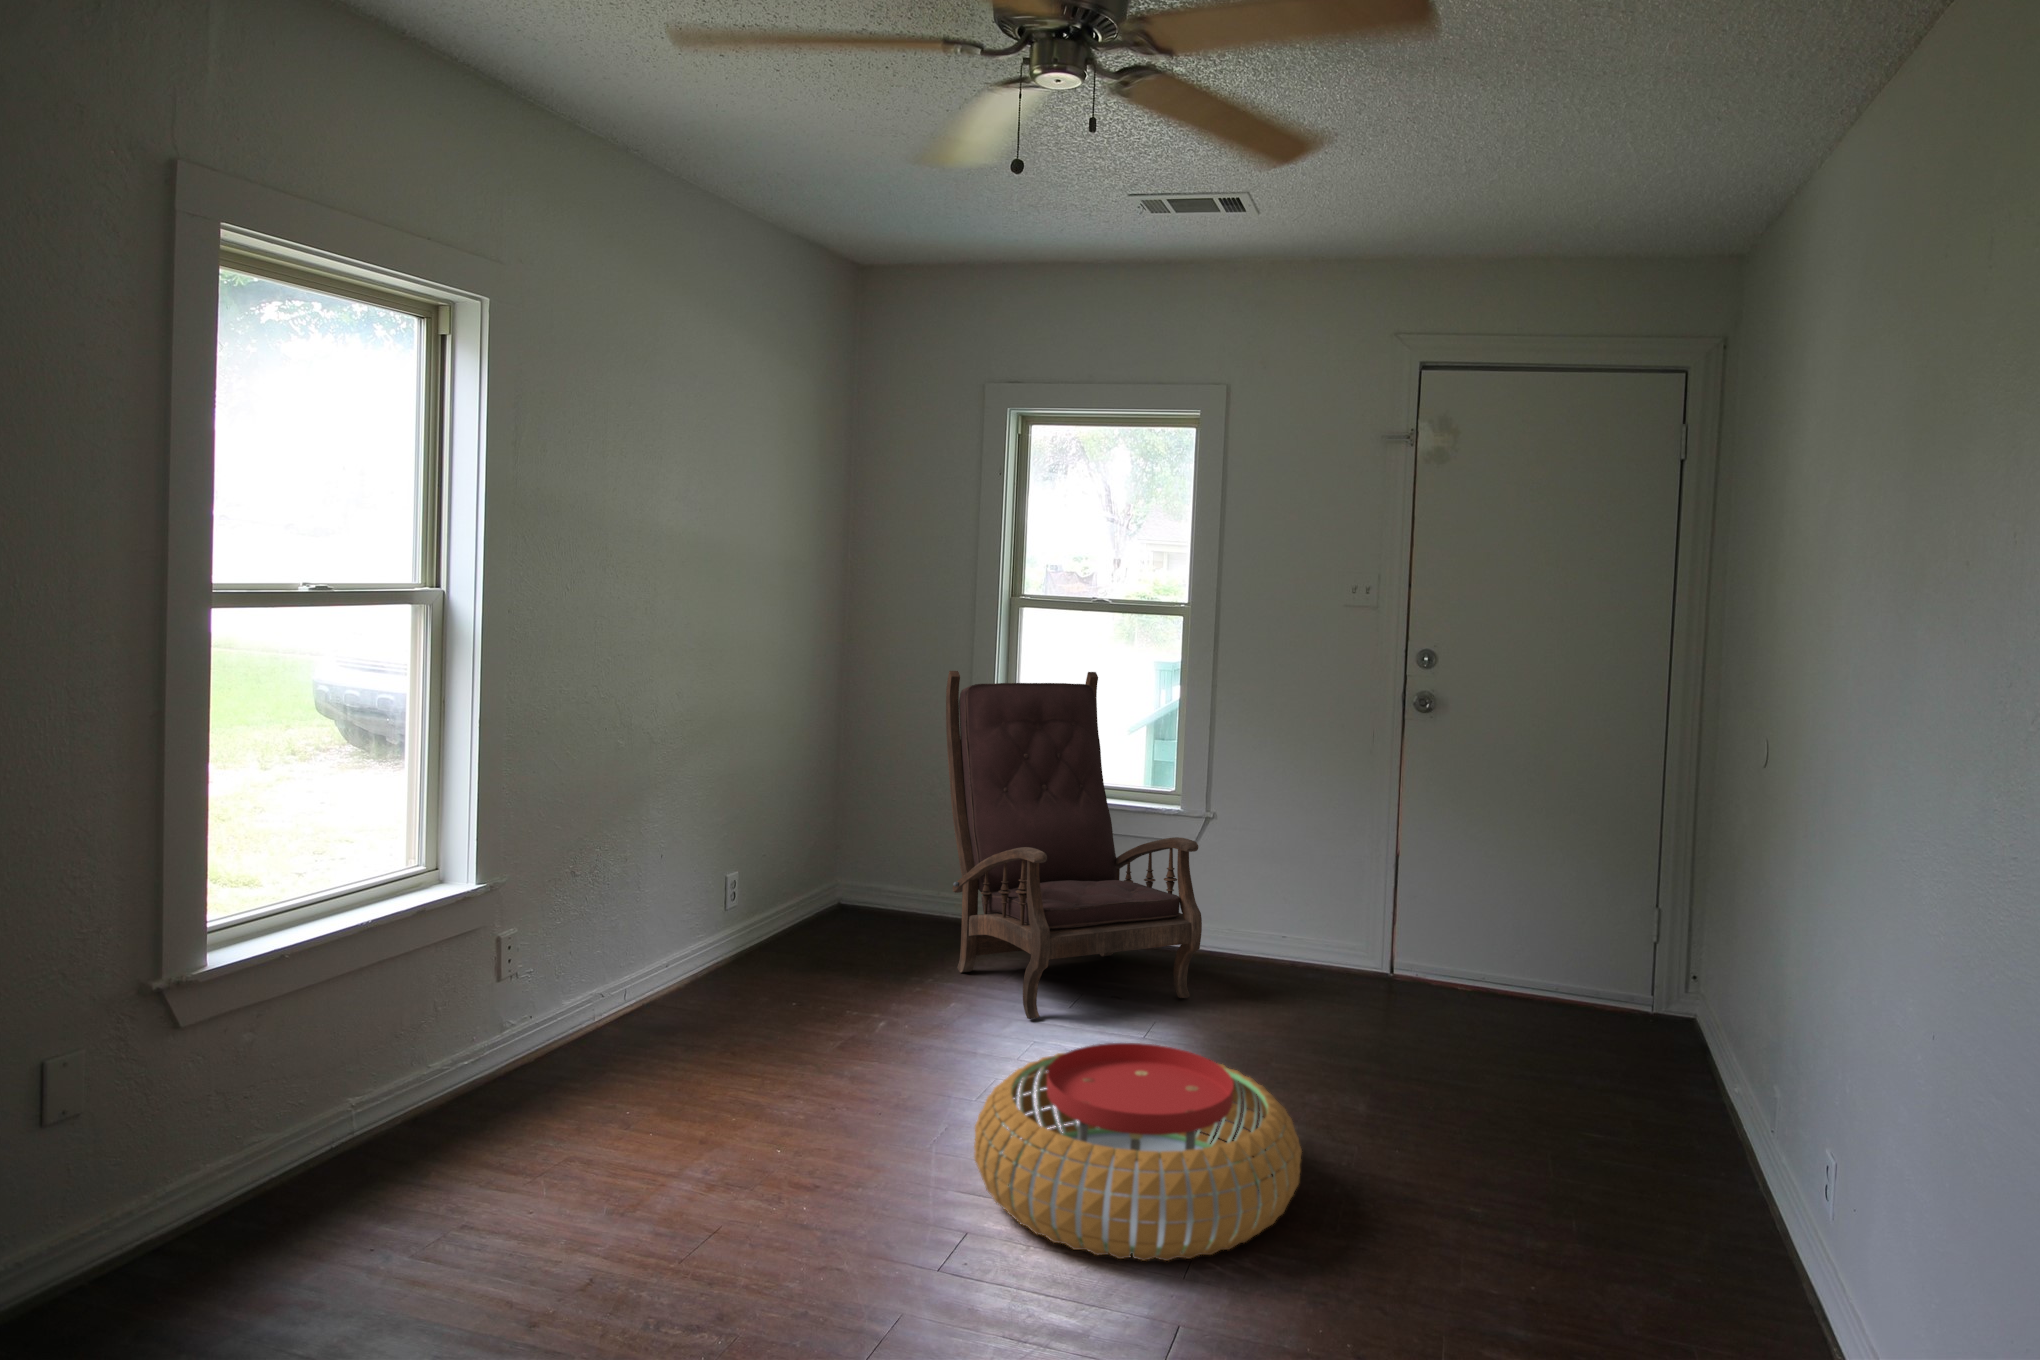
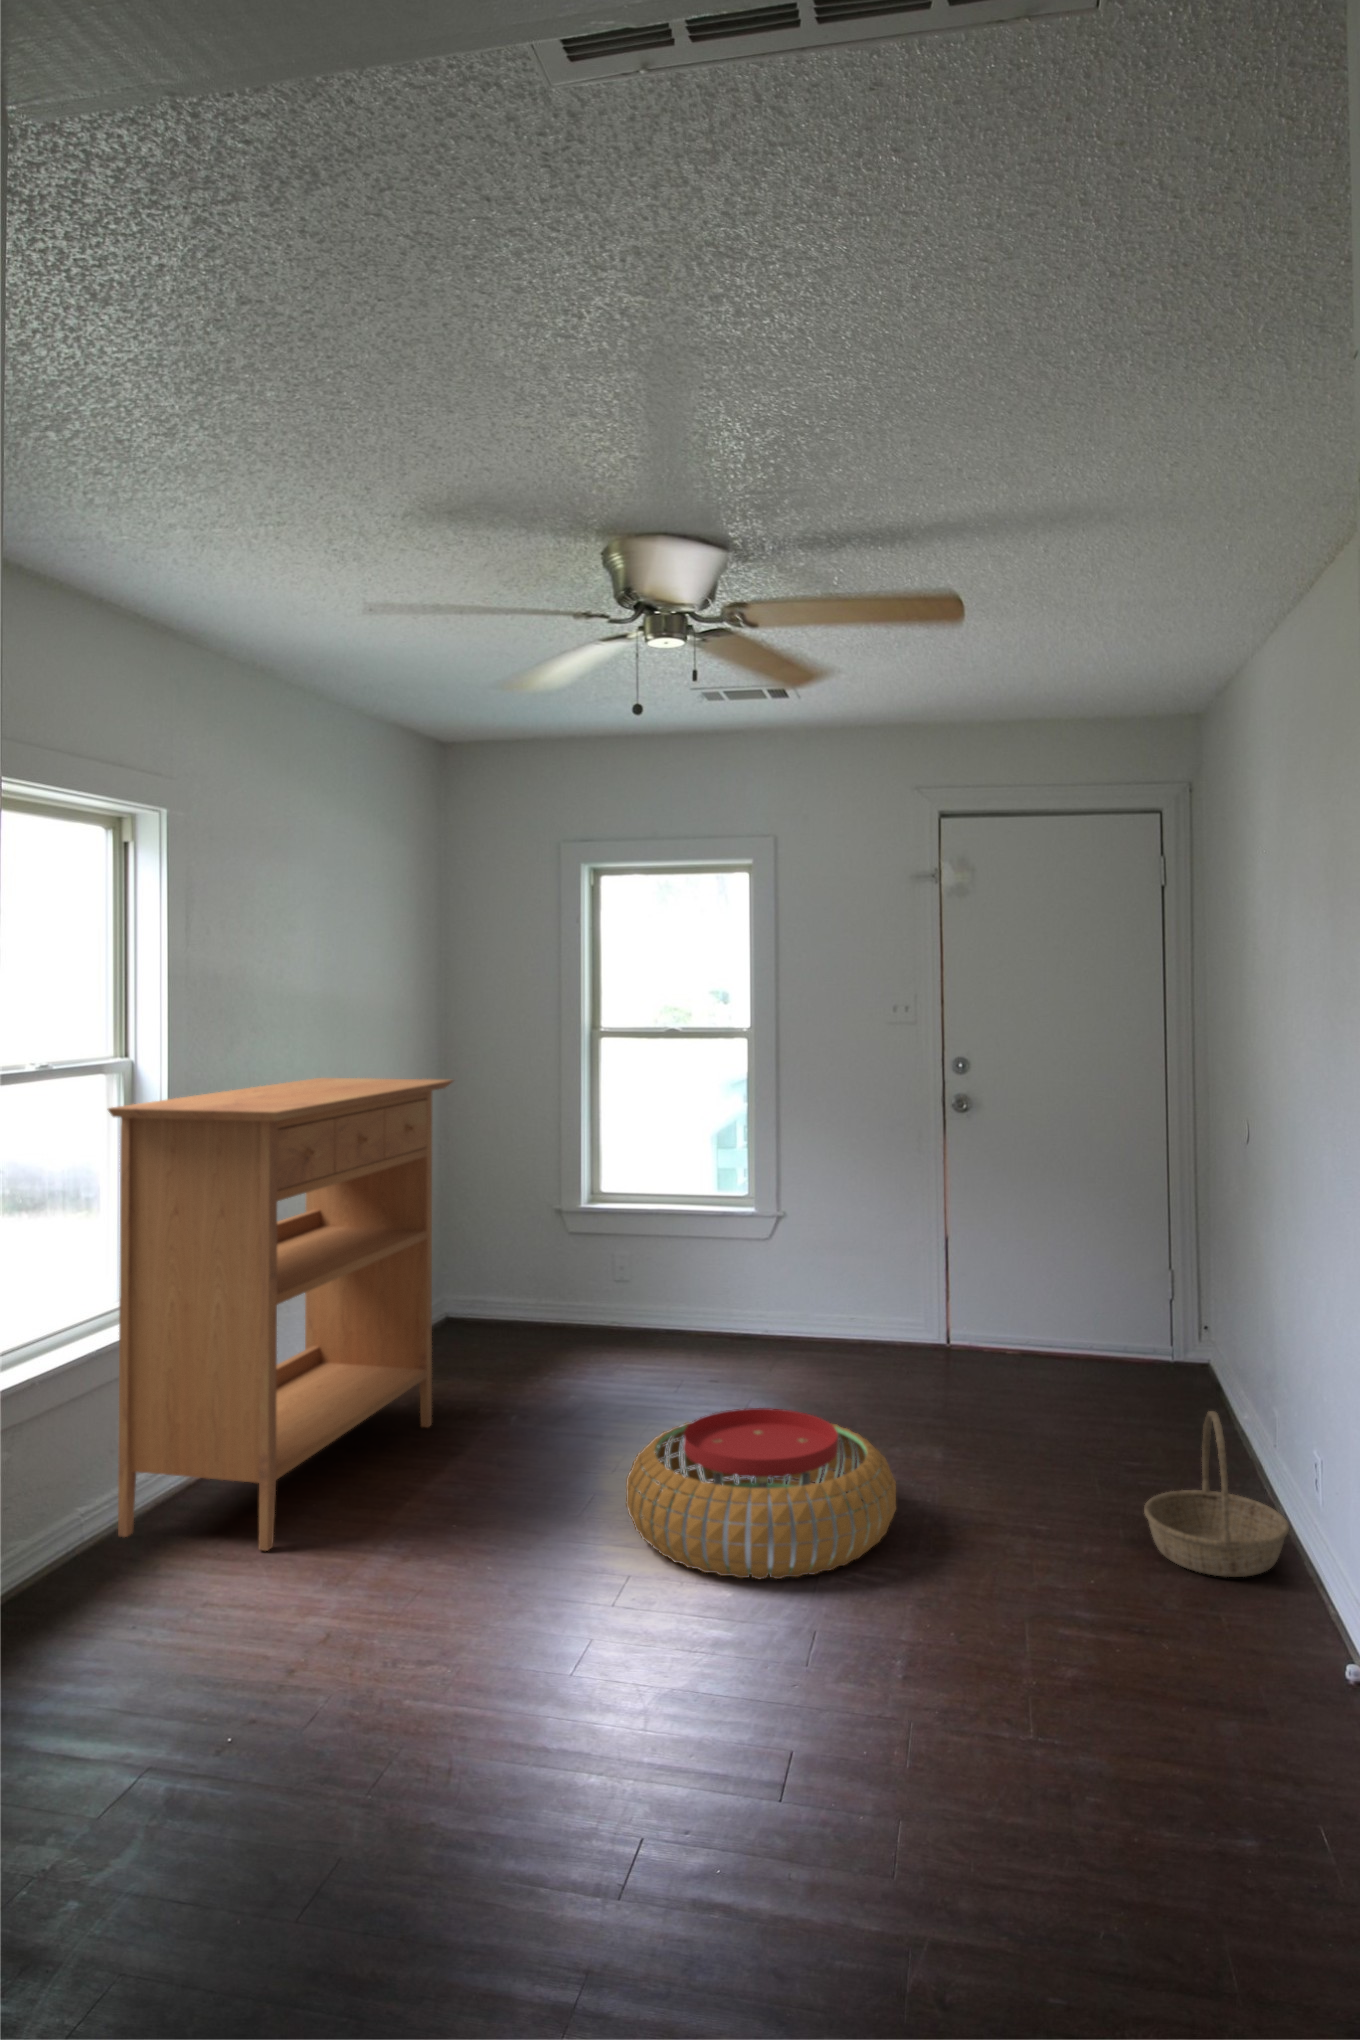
console table: none [394,629,832,1164] -> present [108,1078,453,1551]
armchair: present [946,671,1202,1019] -> none [543,1093,785,1405]
basket: none [1612,1101,1803,1316] -> present [1144,1411,1289,1577]

